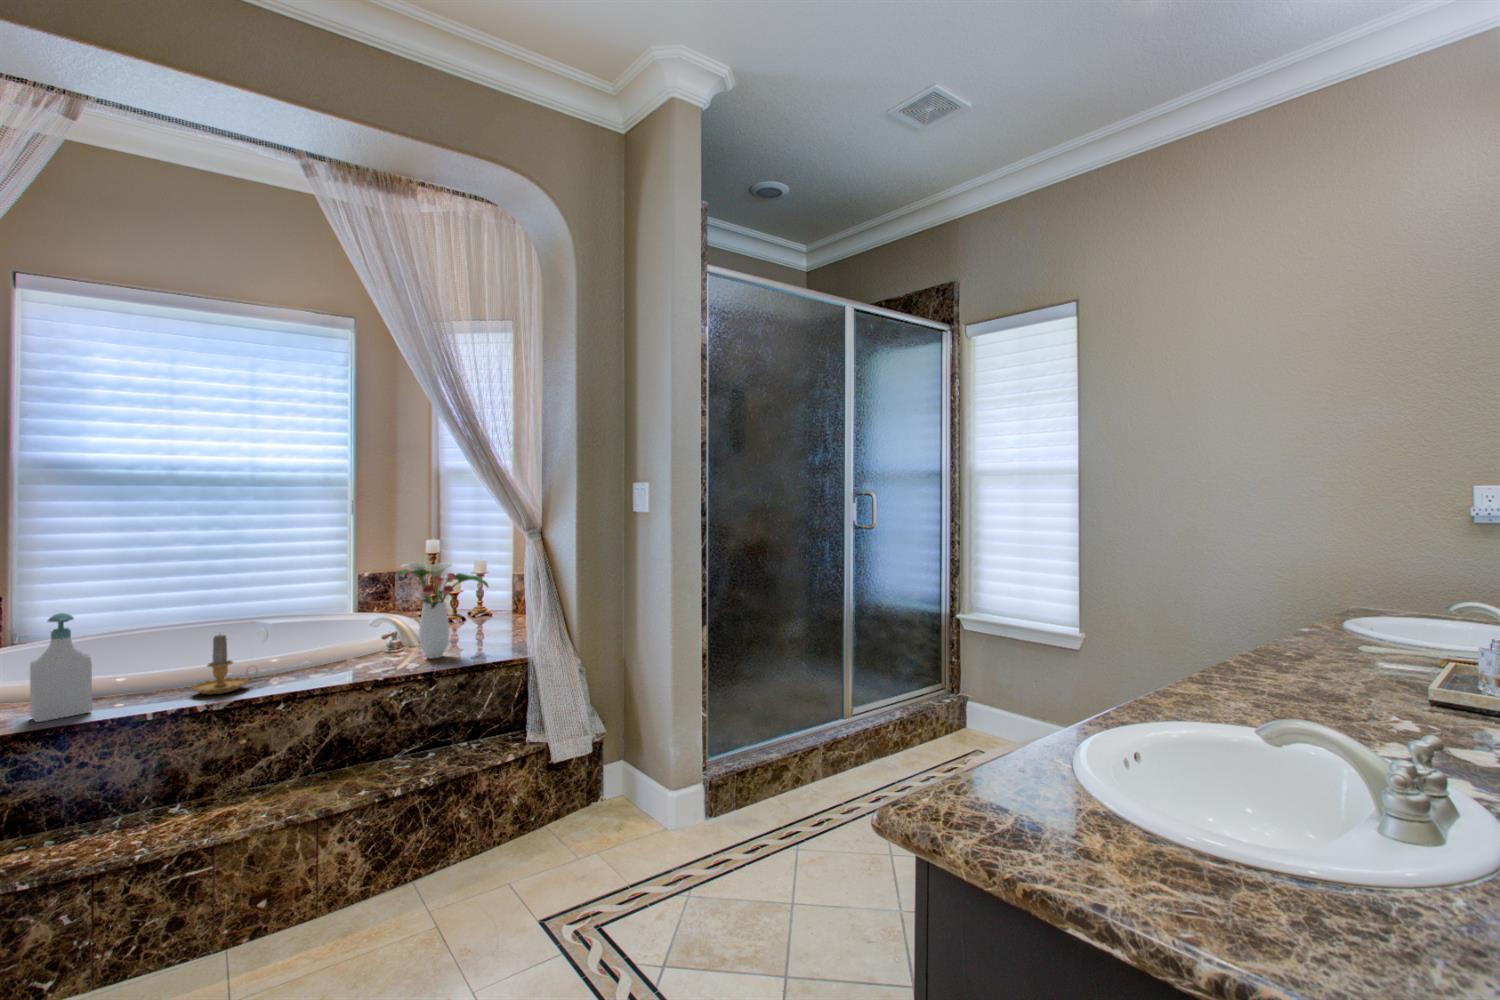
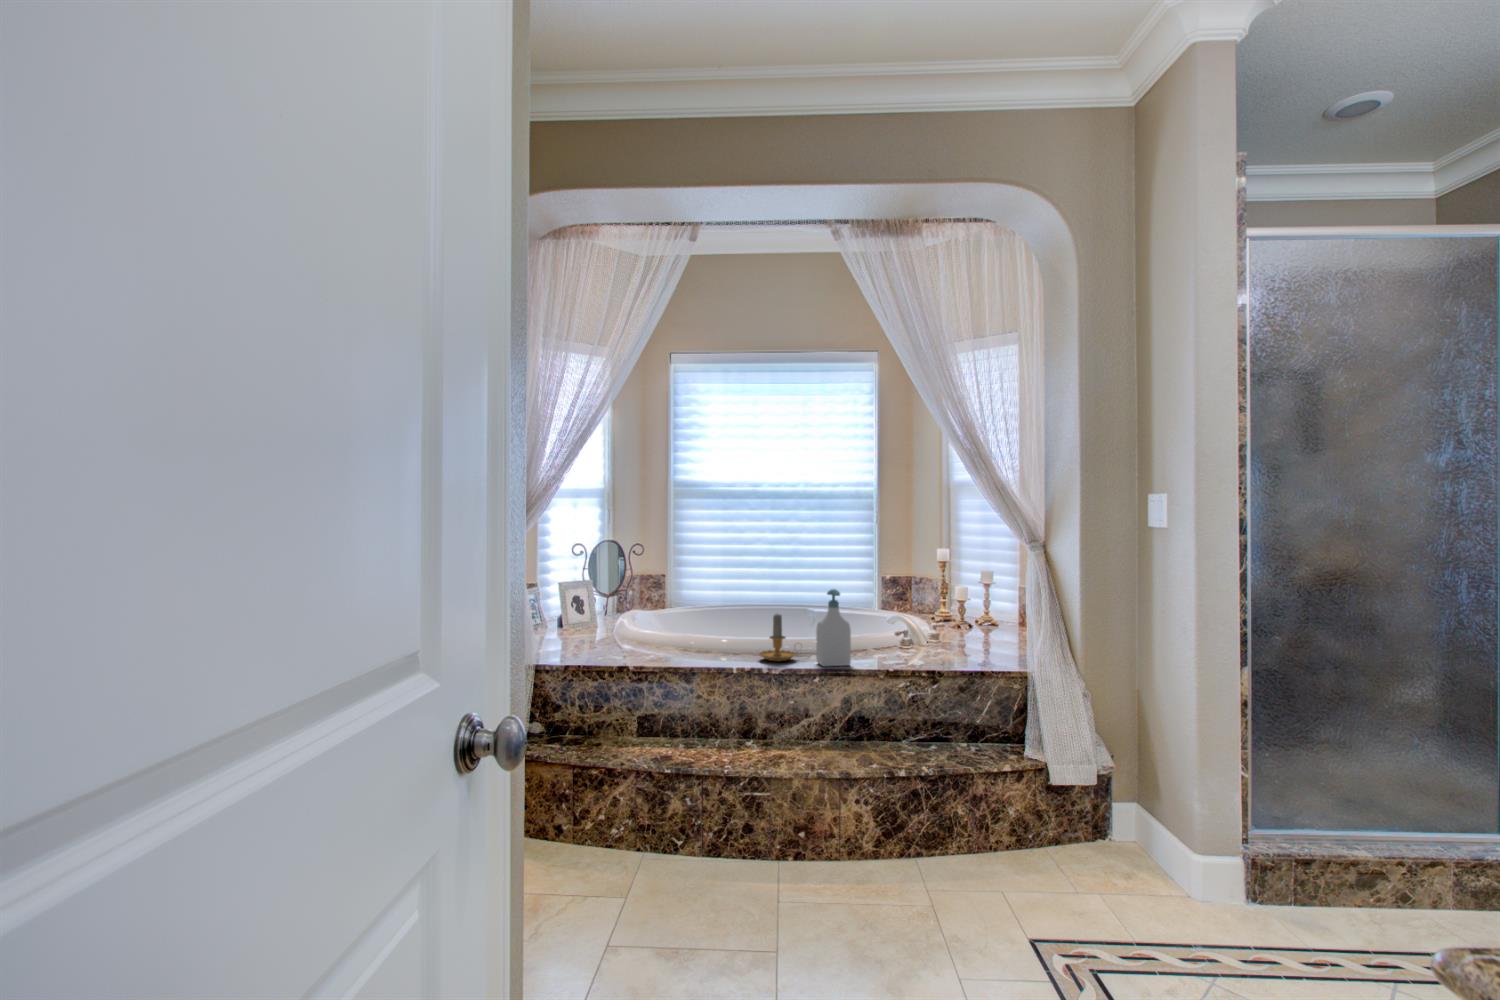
flower arrangement: present [398,562,488,659] -> none [908,566,990,659]
soap bottle: present [30,613,92,722] -> present [816,589,851,666]

